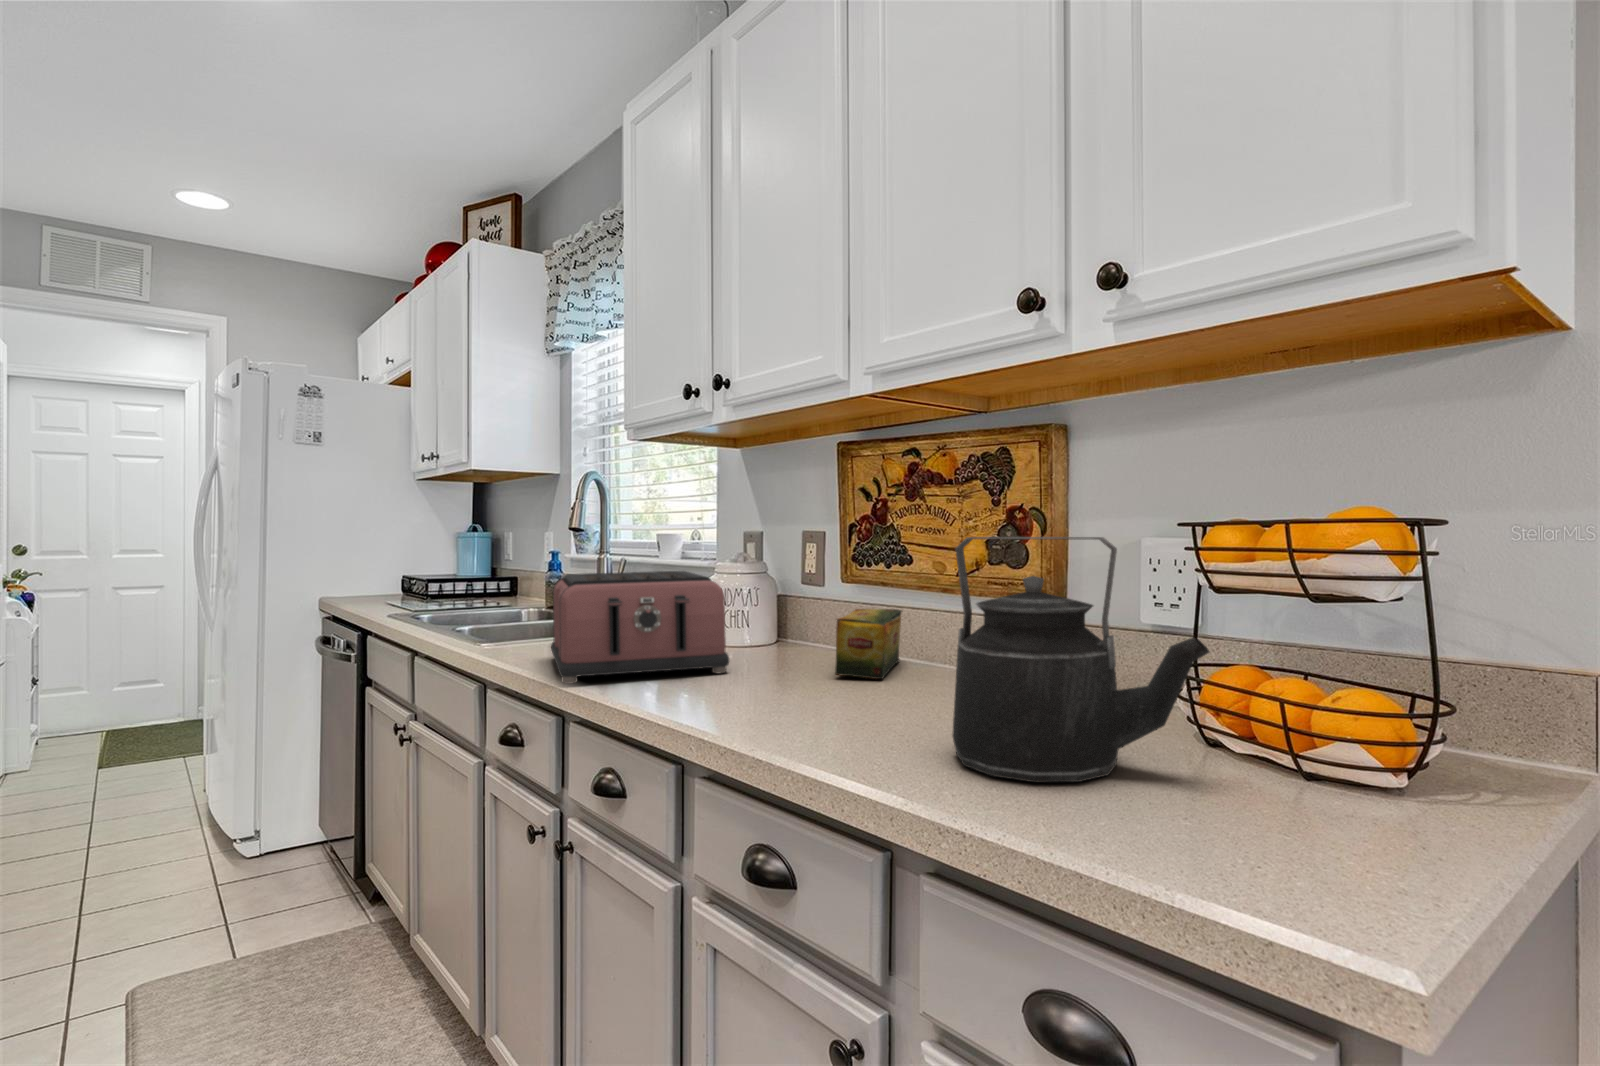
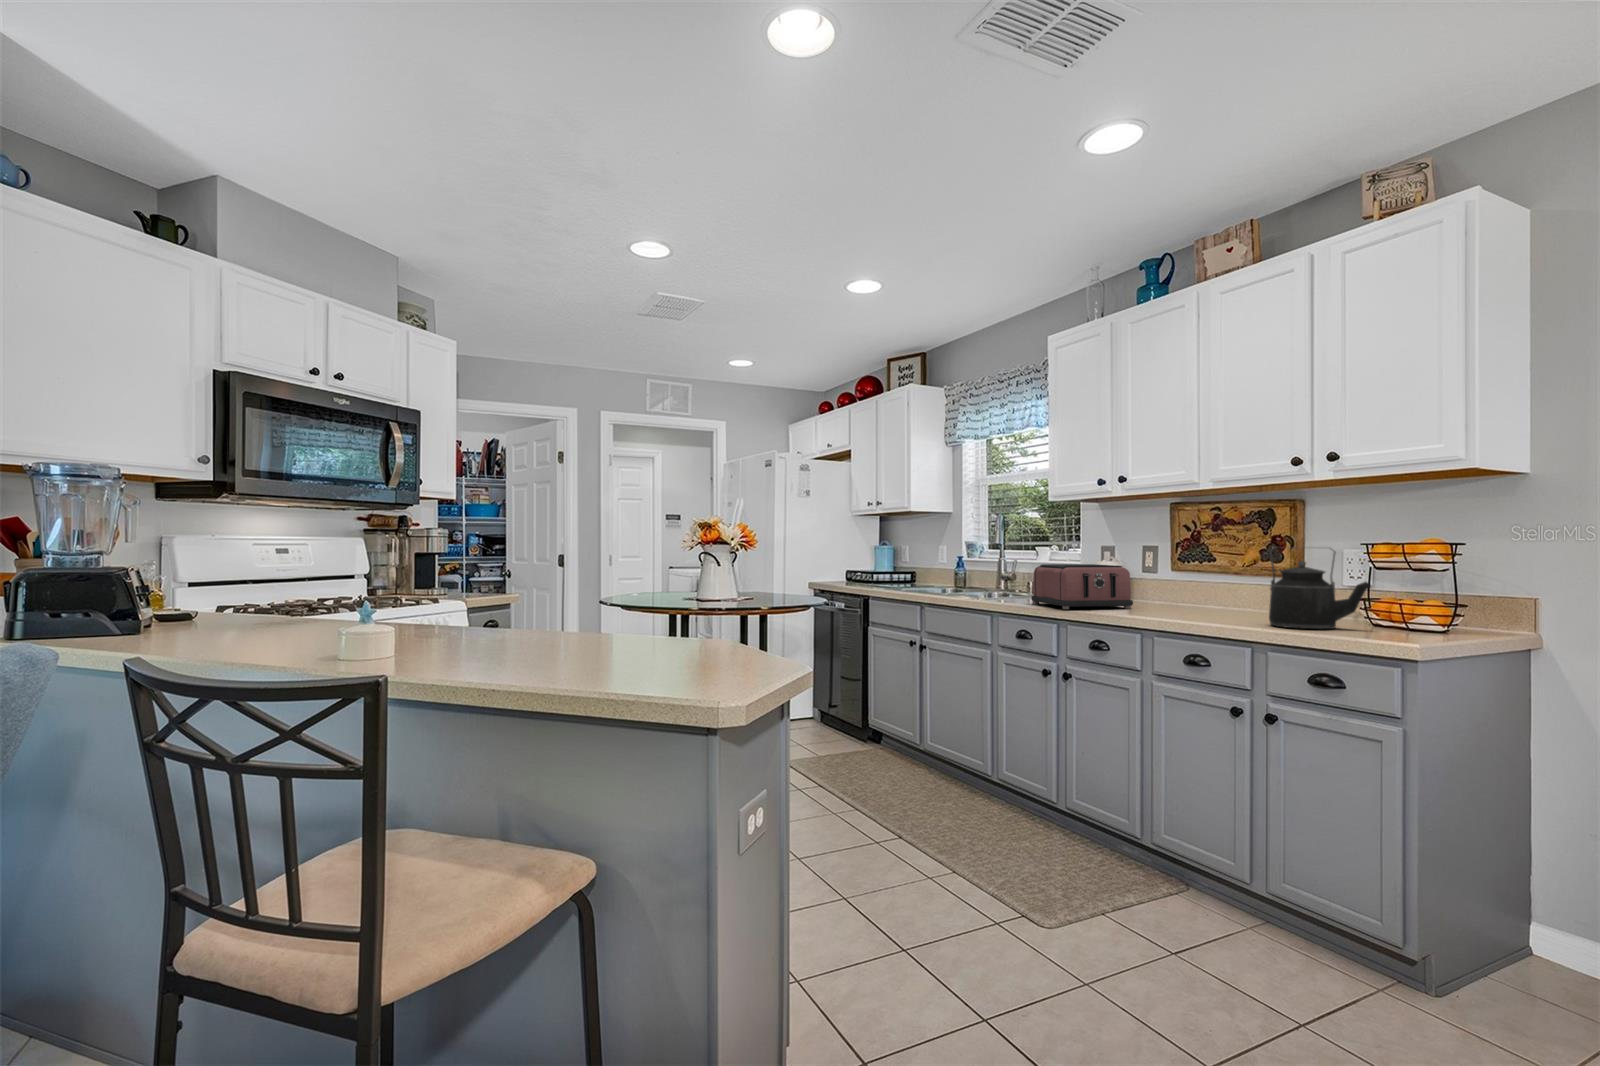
tea box: present [835,609,902,679] -> none [1187,583,1214,611]

